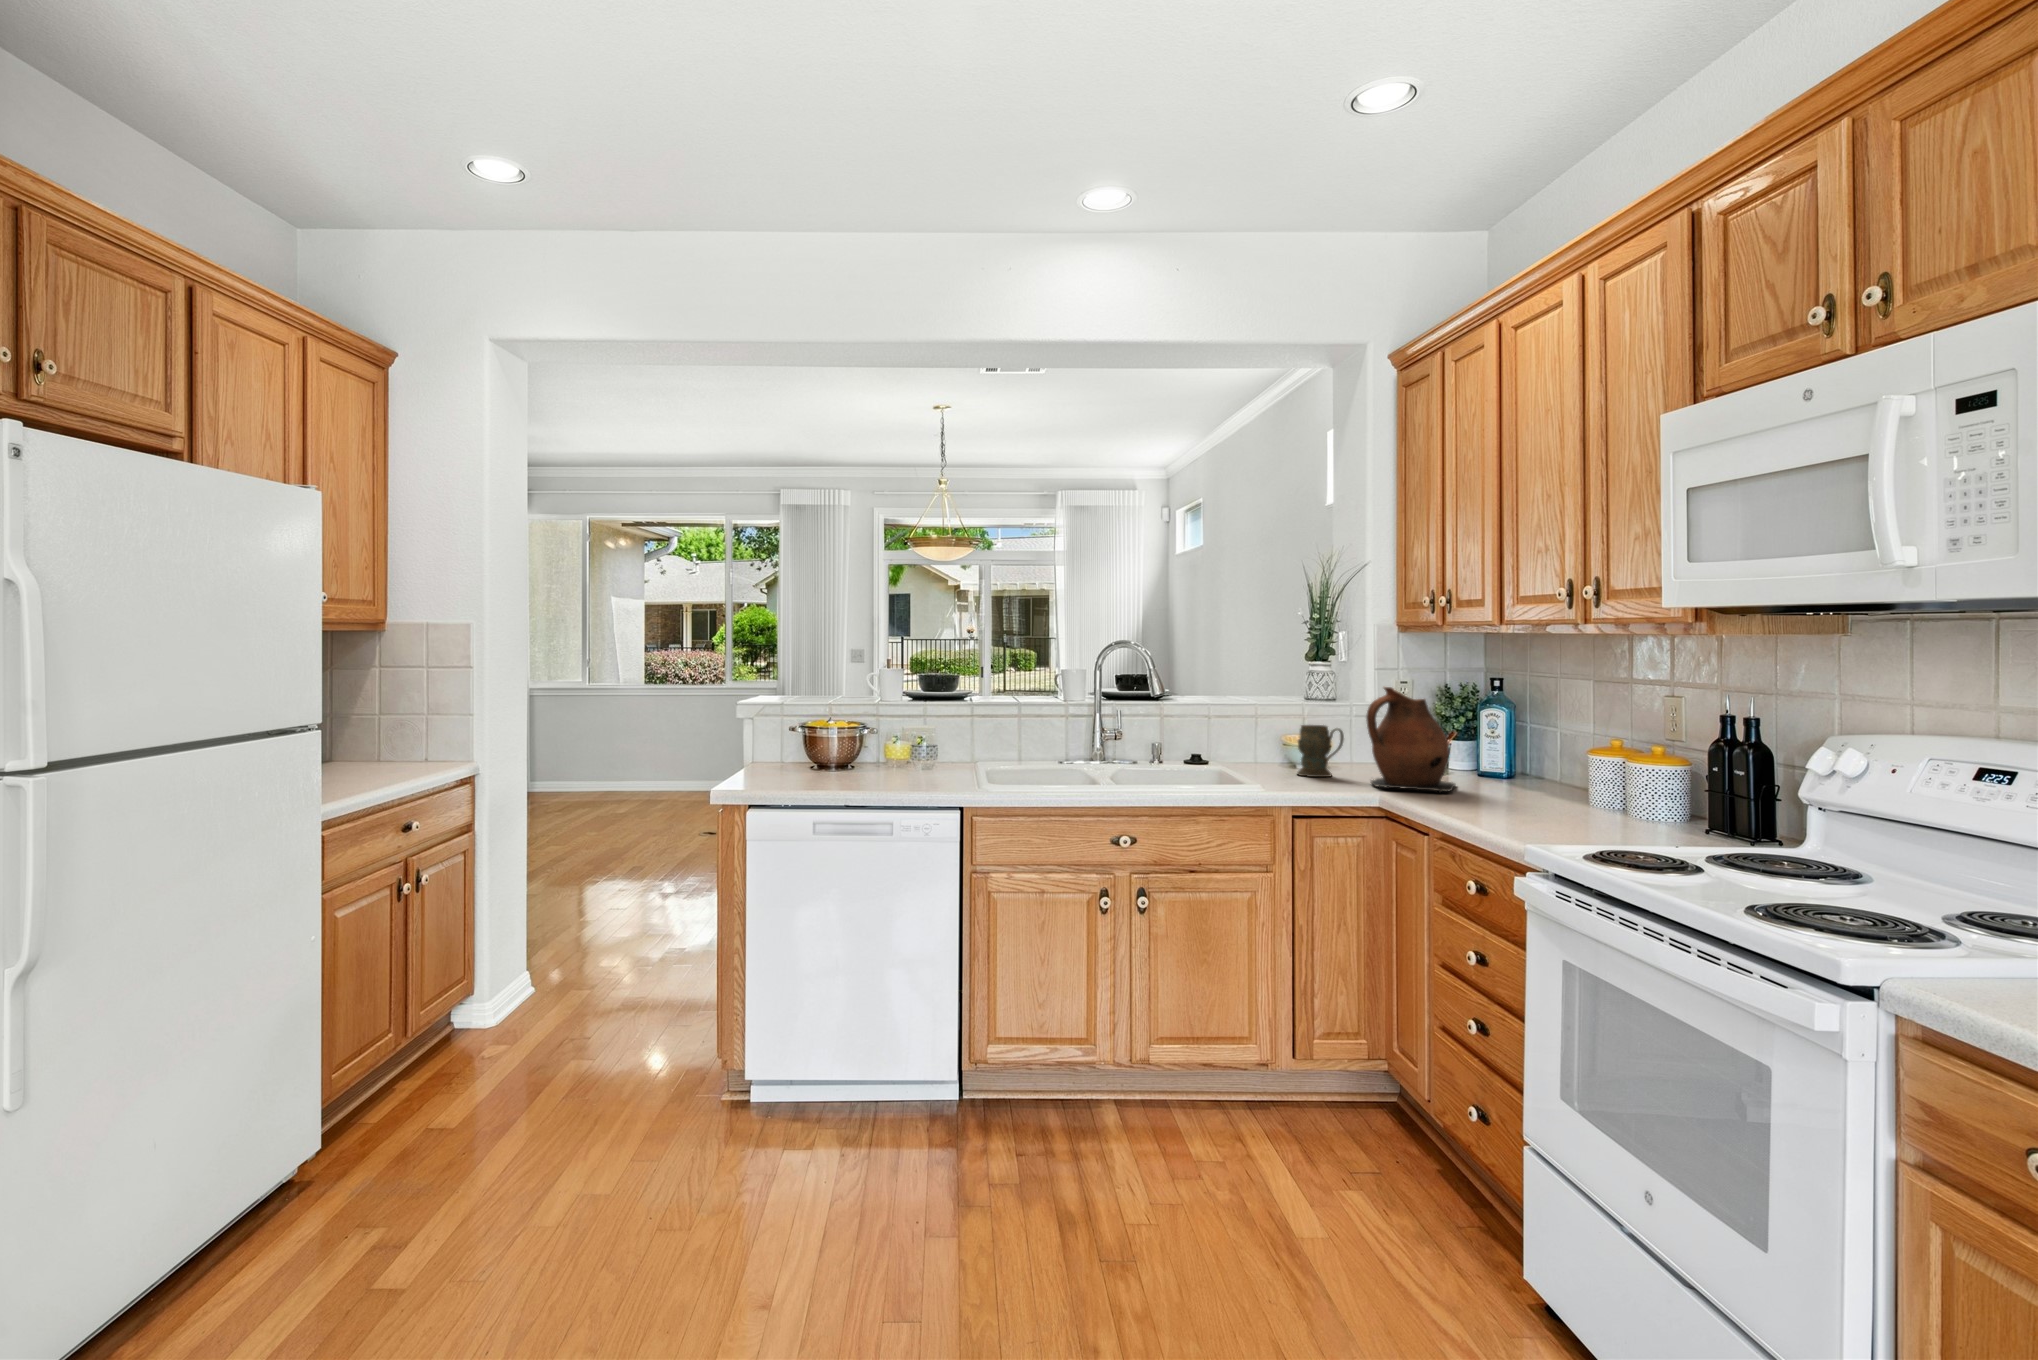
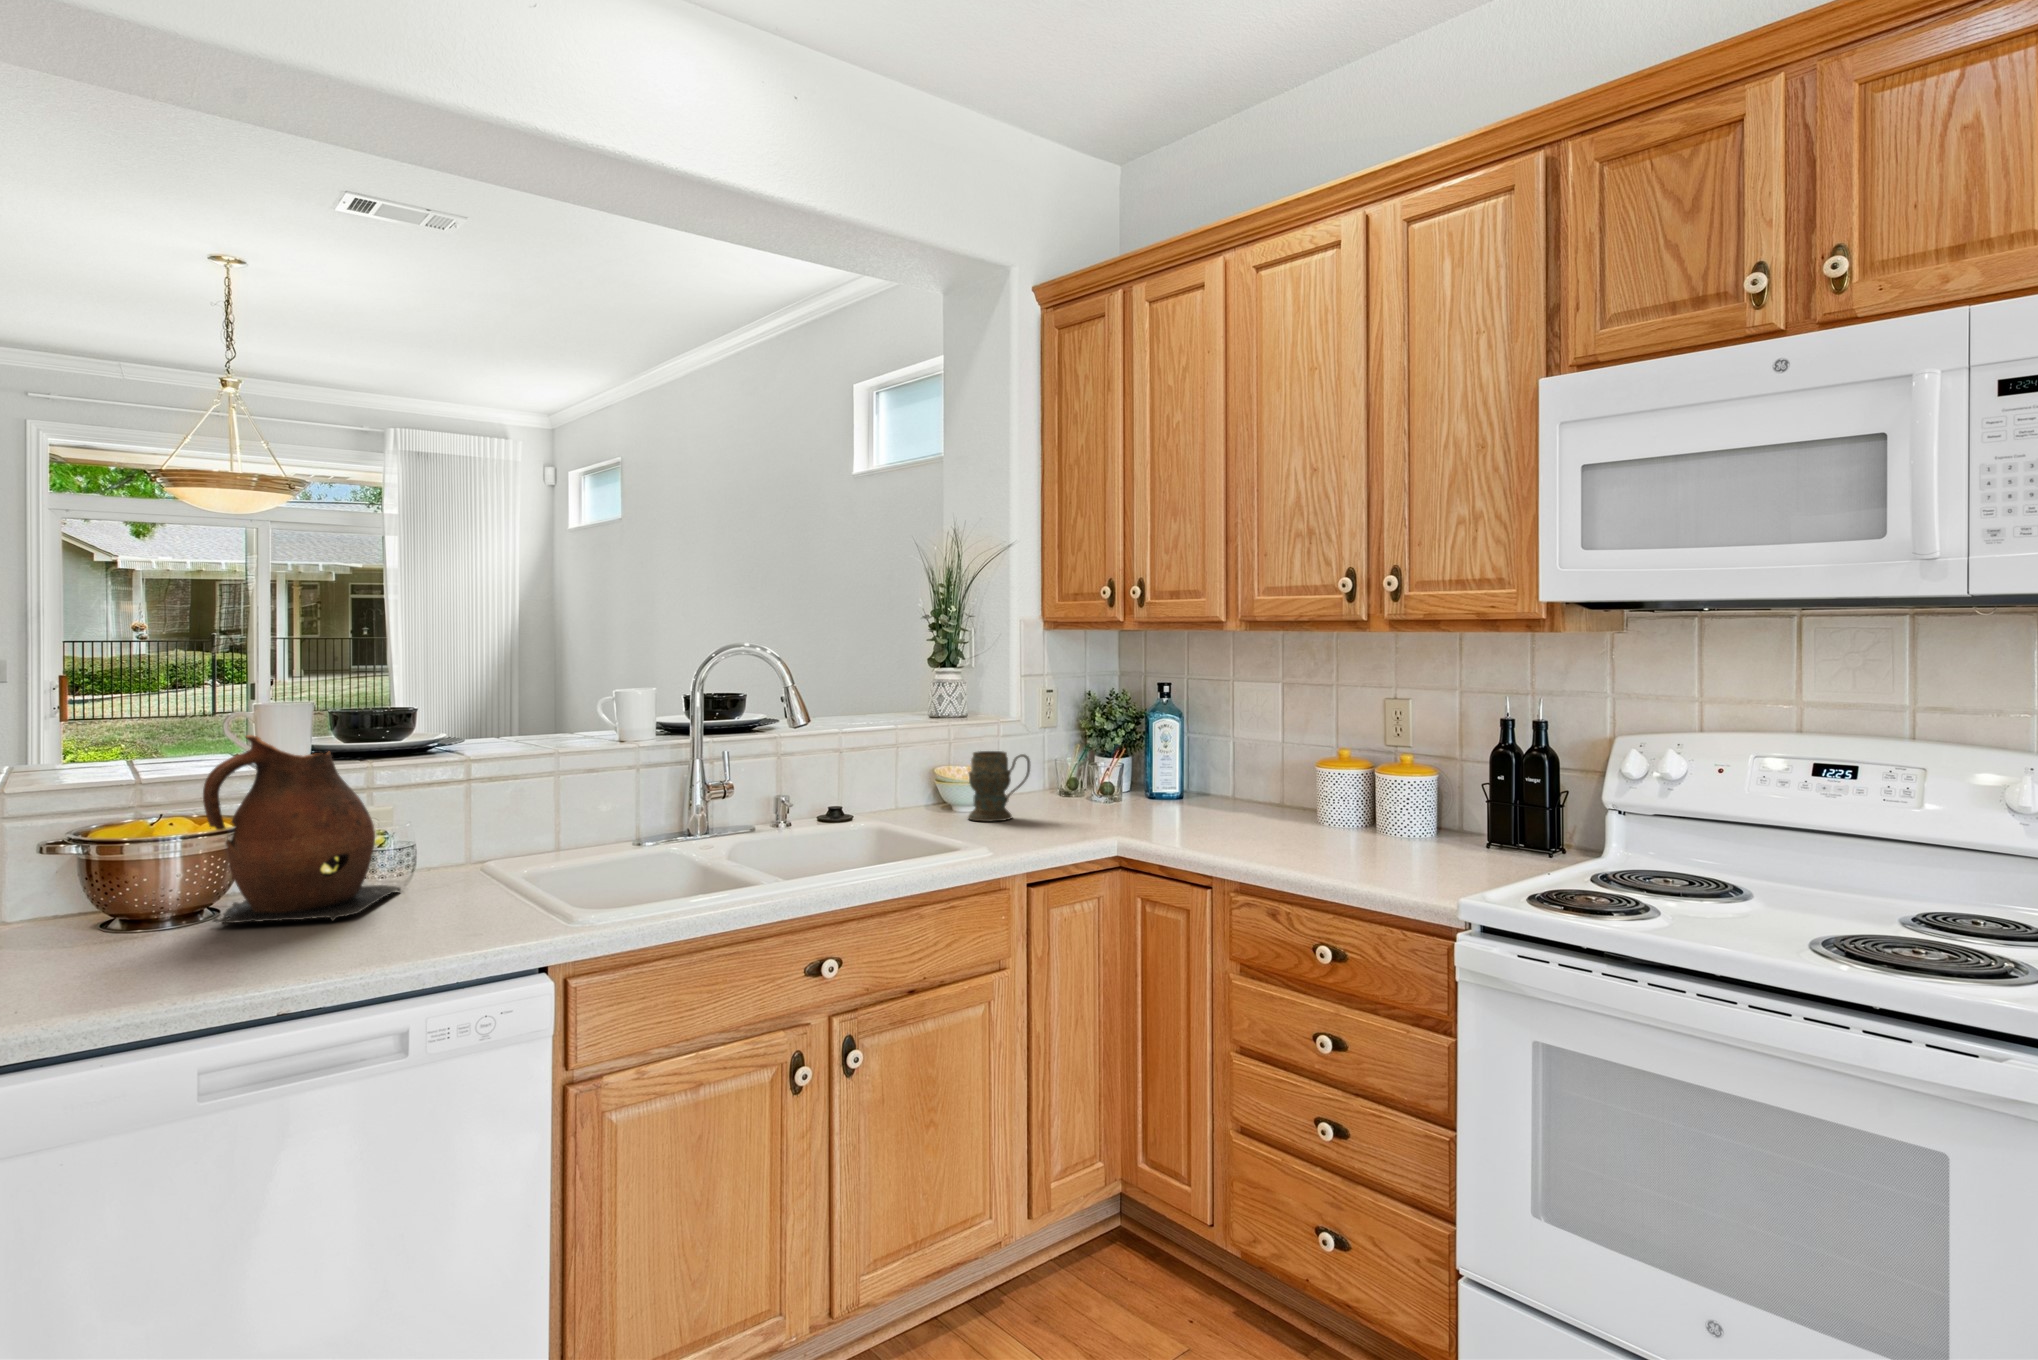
ceramic pitcher: present [1366,687,1455,792] -> present [203,735,401,923]

